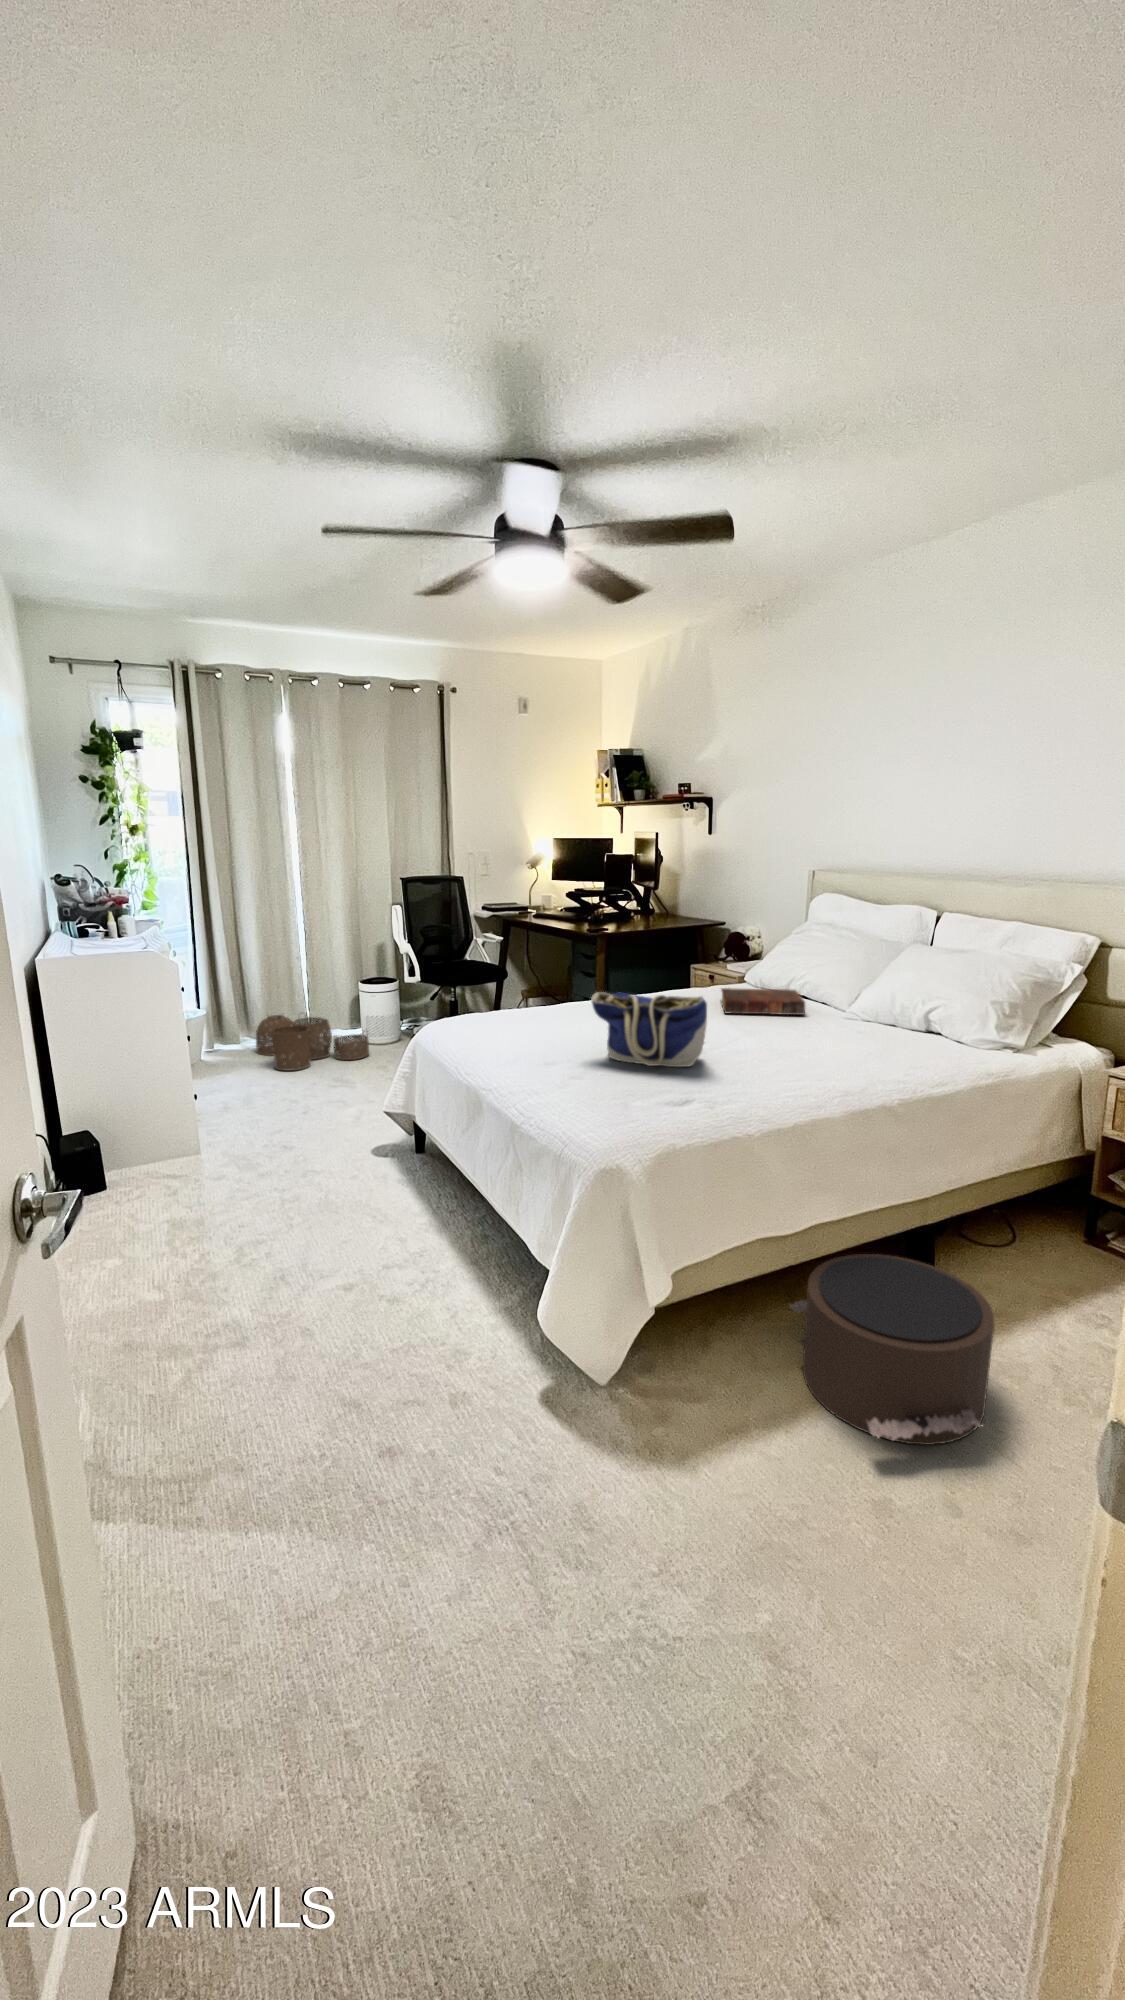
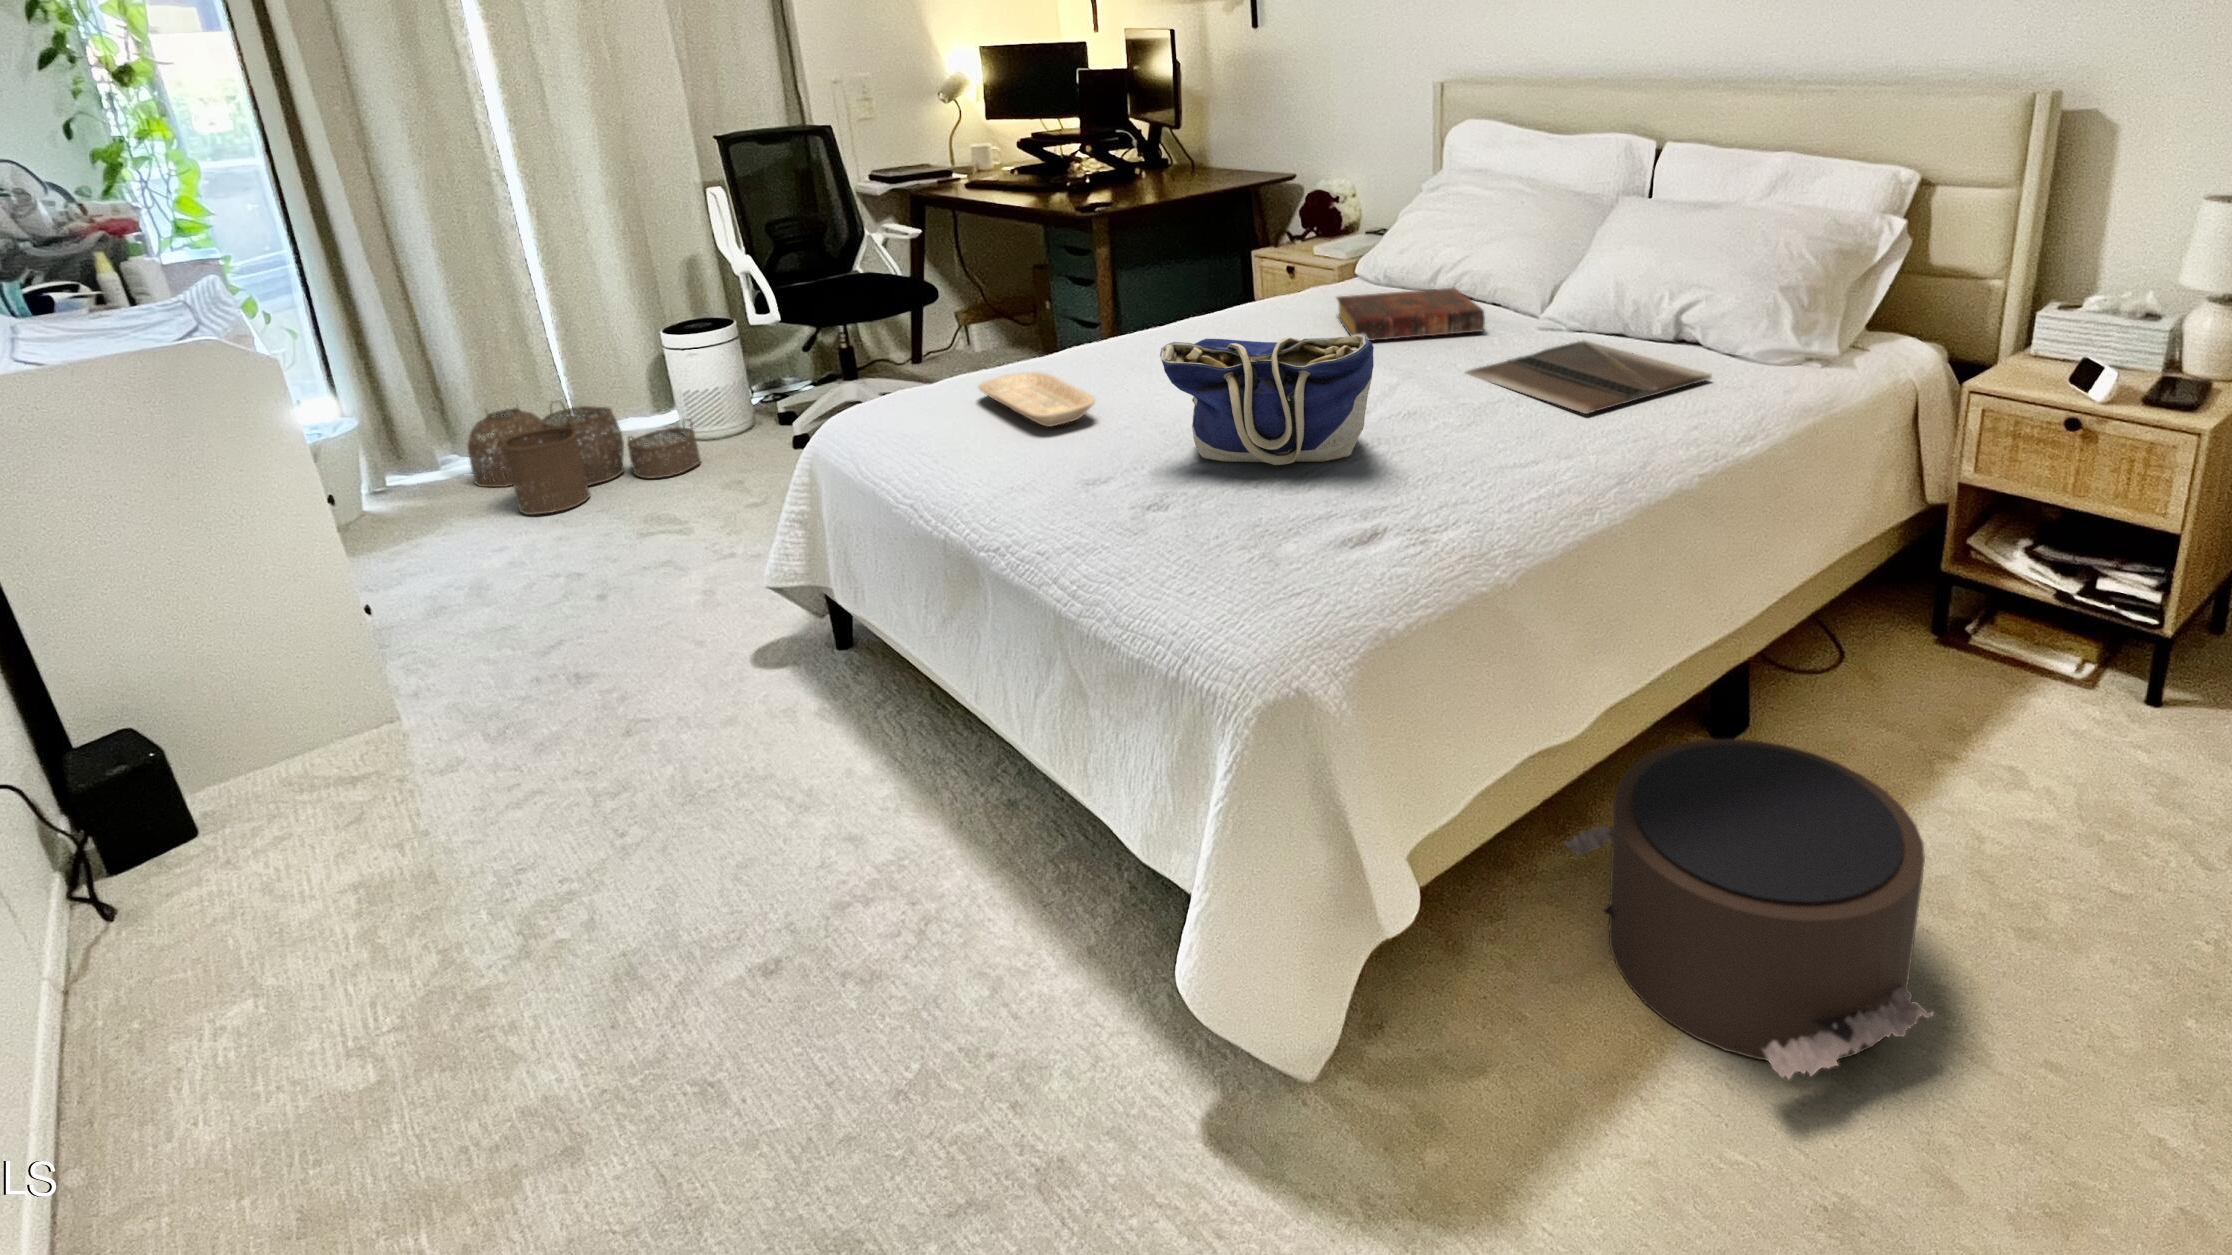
tray: none [504,1009,563,1036] -> present [978,372,1095,427]
laptop: none [782,1025,934,1061] -> present [1466,340,1712,414]

